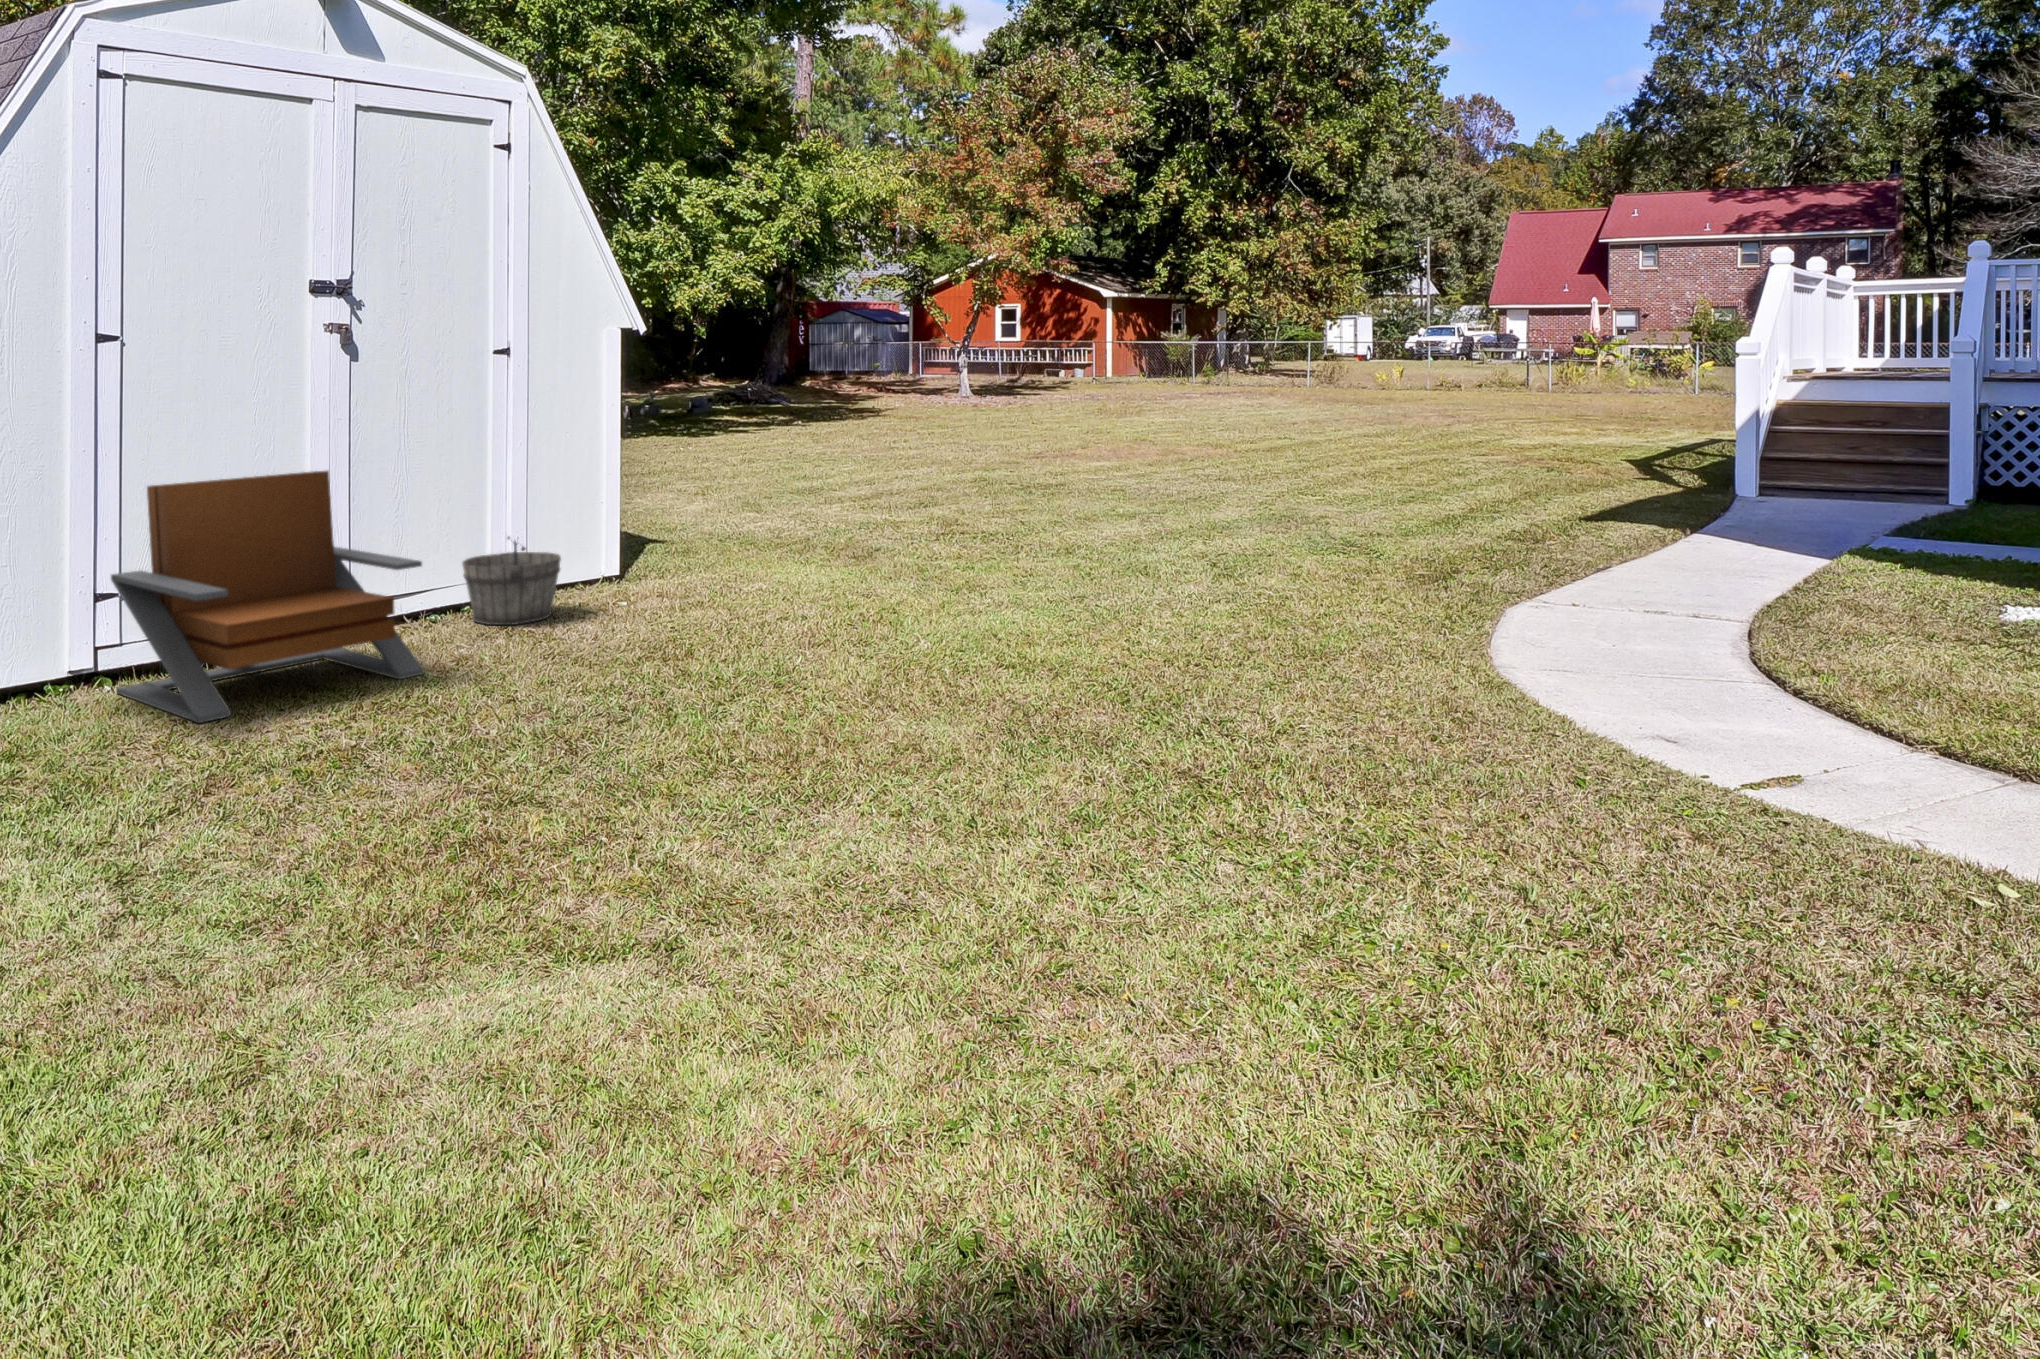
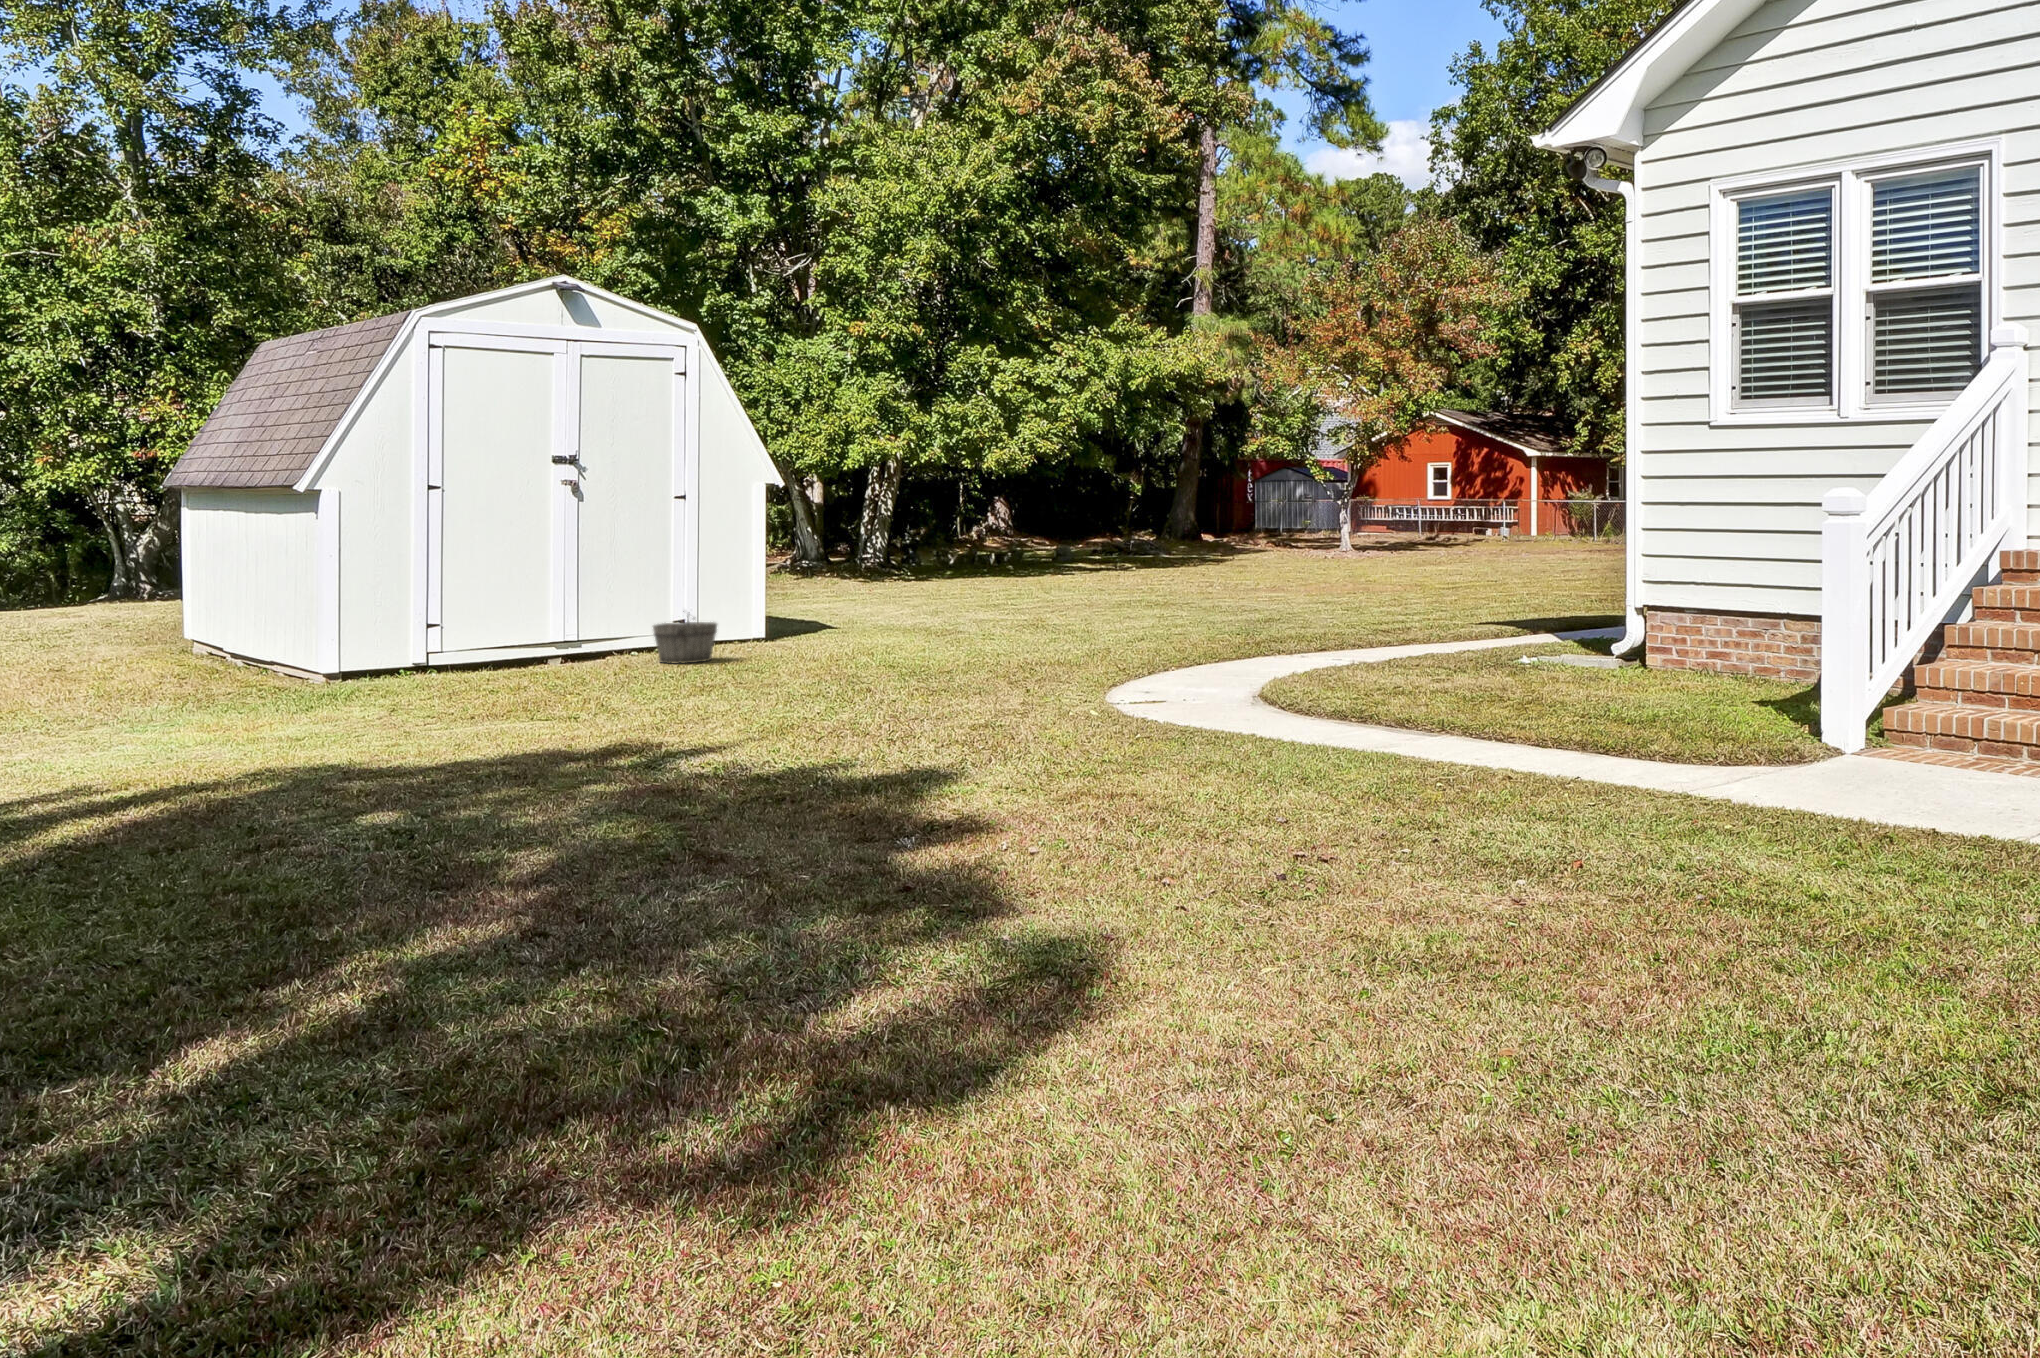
lounge chair: present [111,471,424,723] -> none [427,561,600,689]

